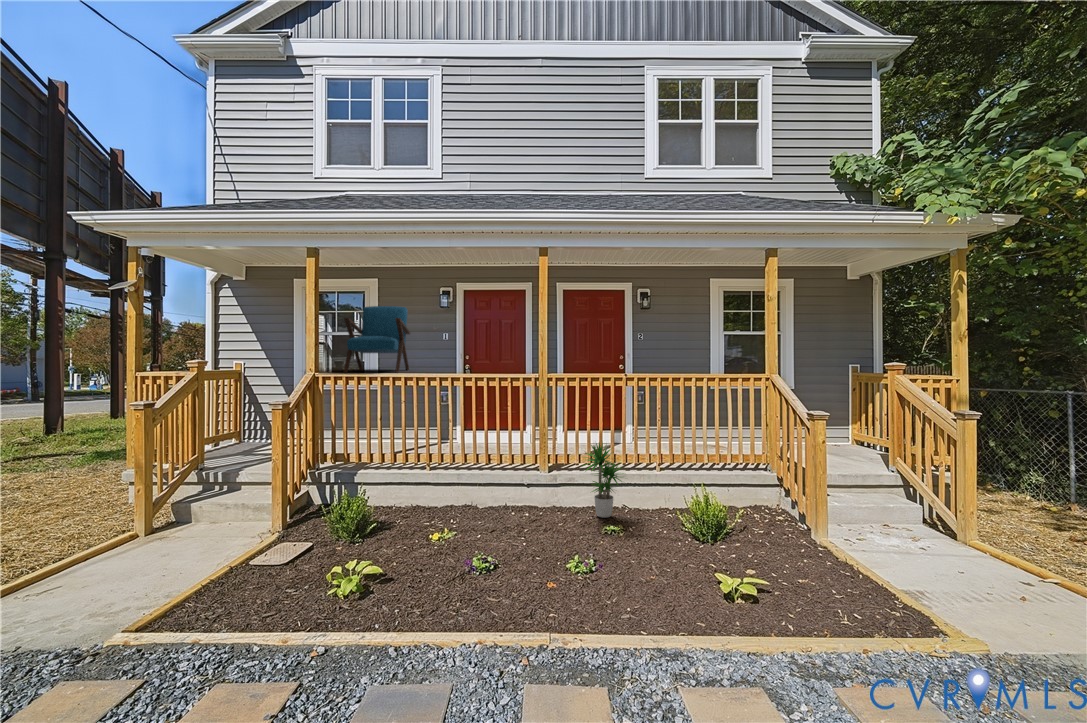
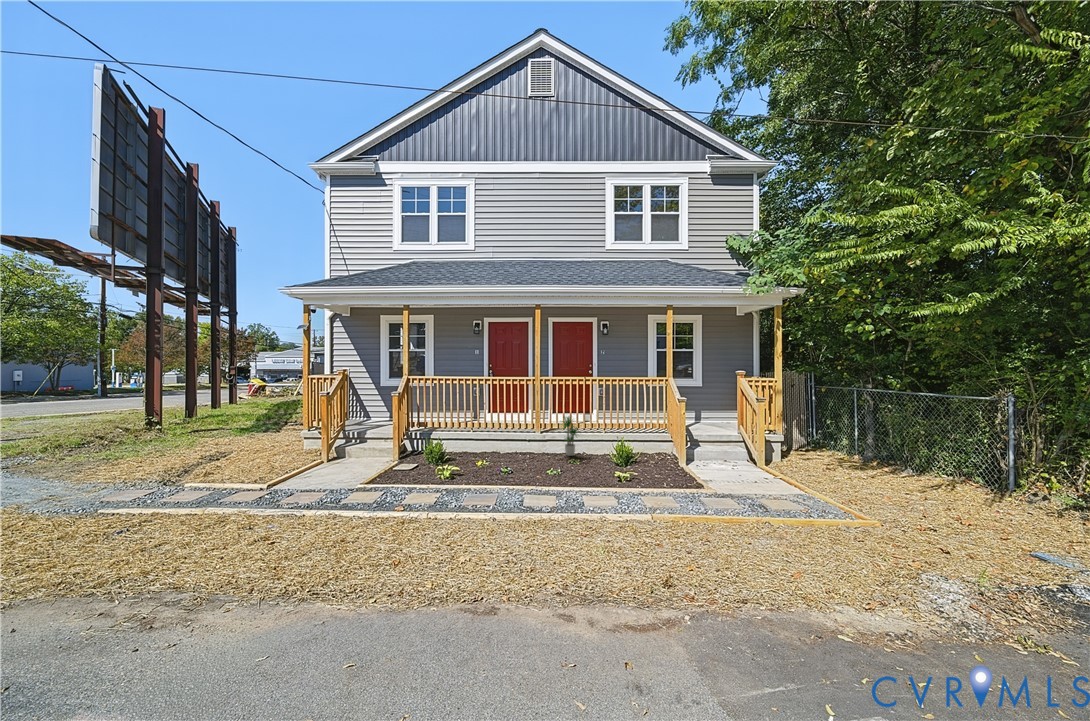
armchair: present [344,306,410,373] -> none [418,334,455,376]

